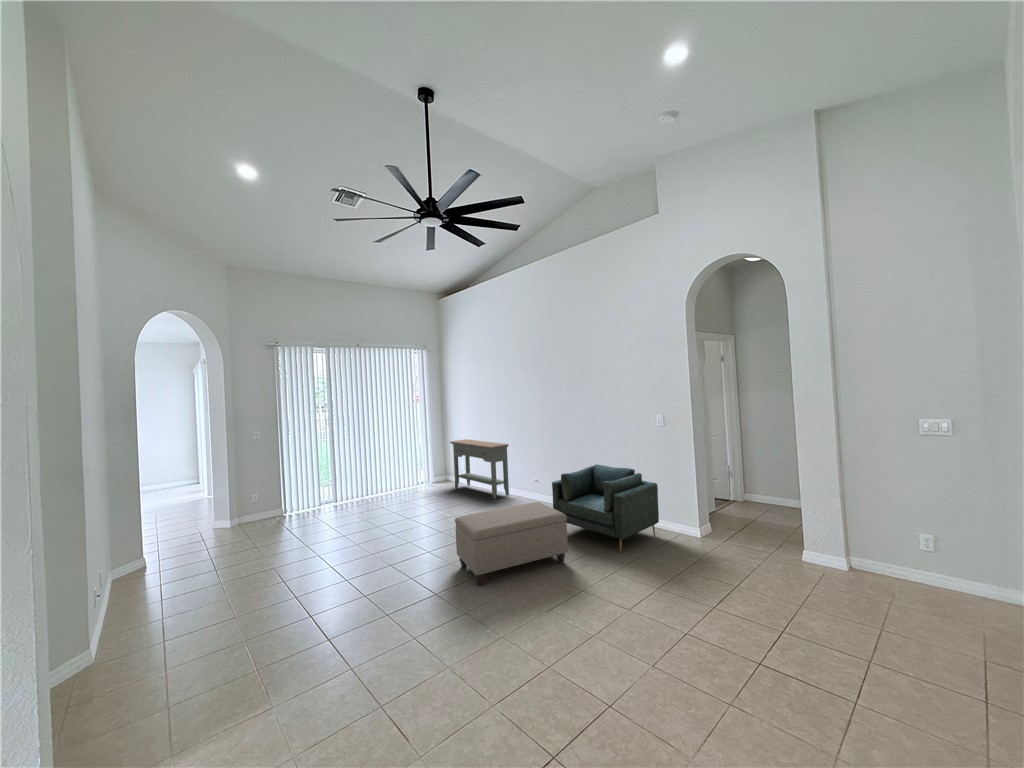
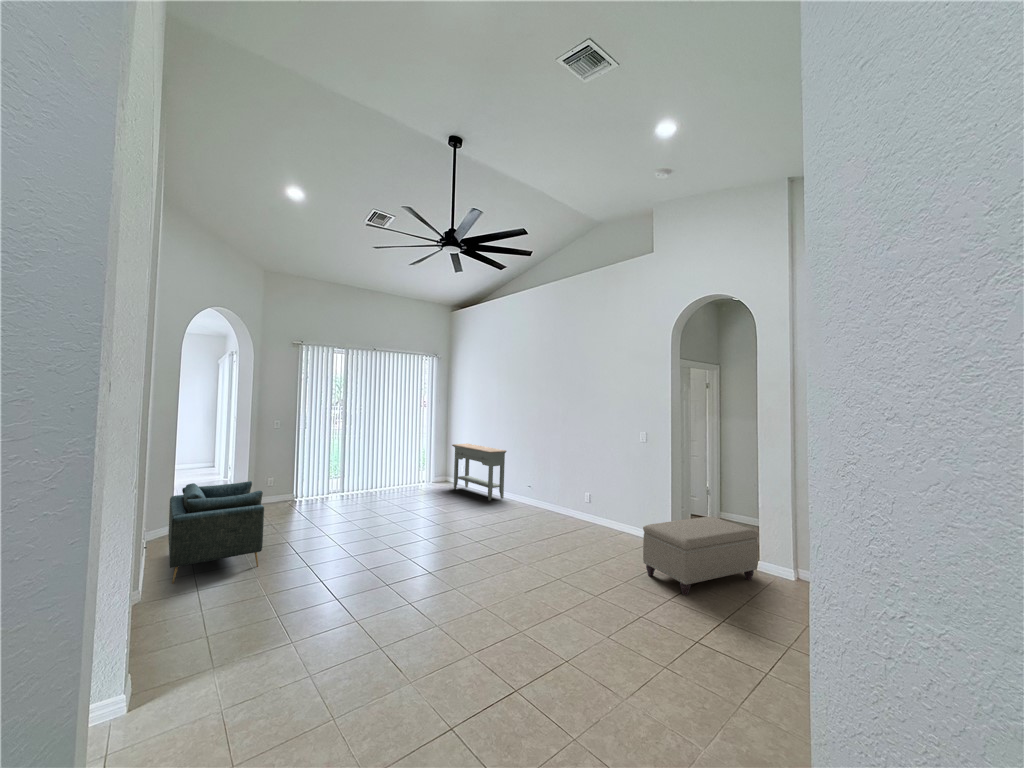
armchair: present [552,464,659,554] -> present [168,481,264,584]
ottoman: present [455,502,568,586] -> present [643,517,758,595]

